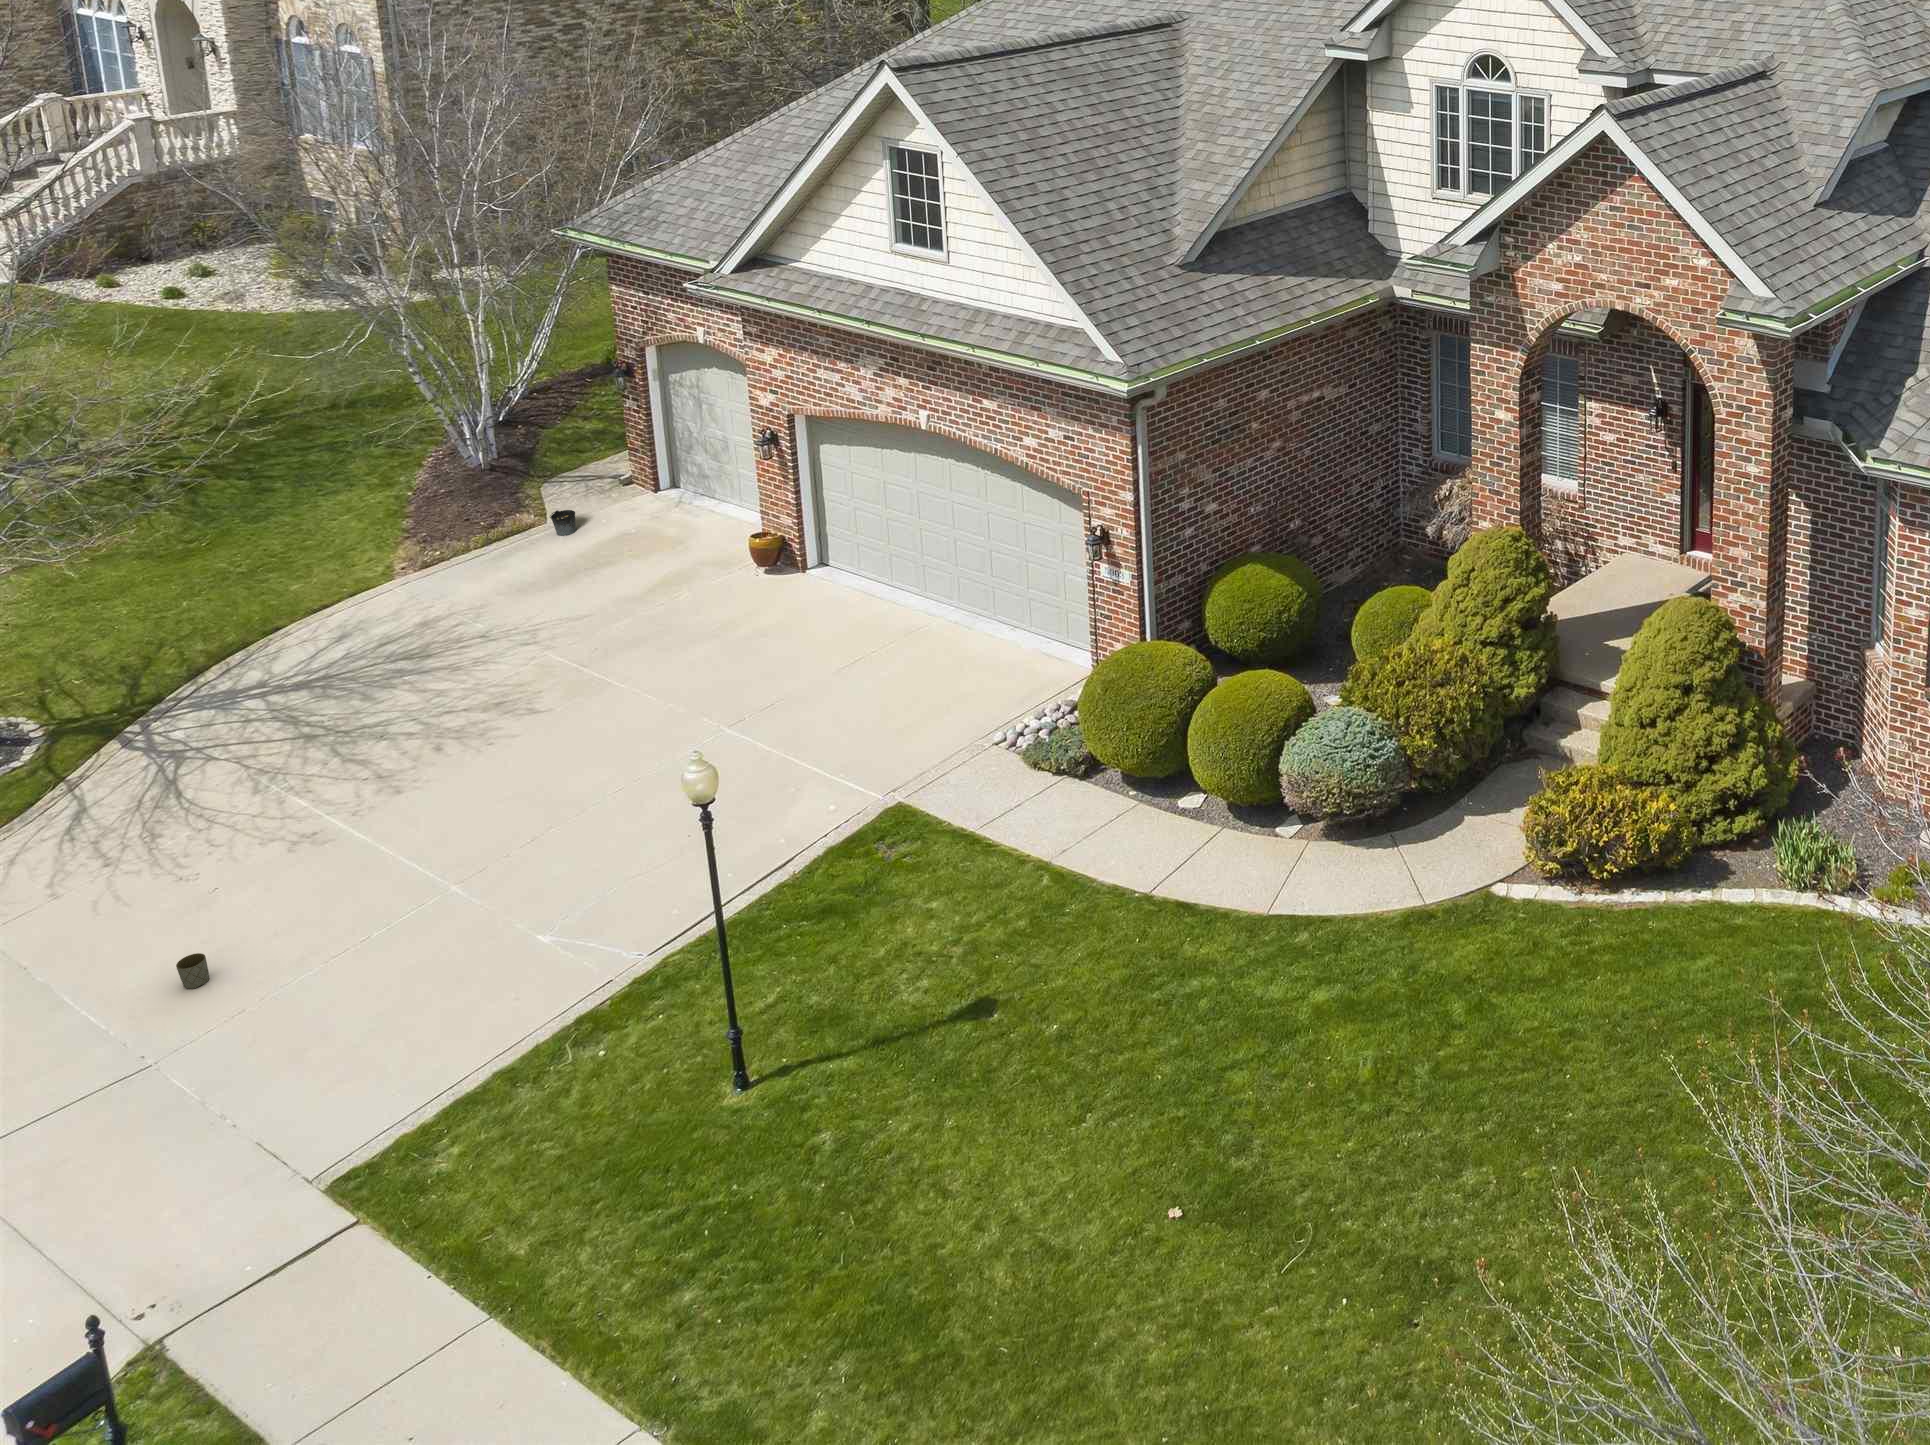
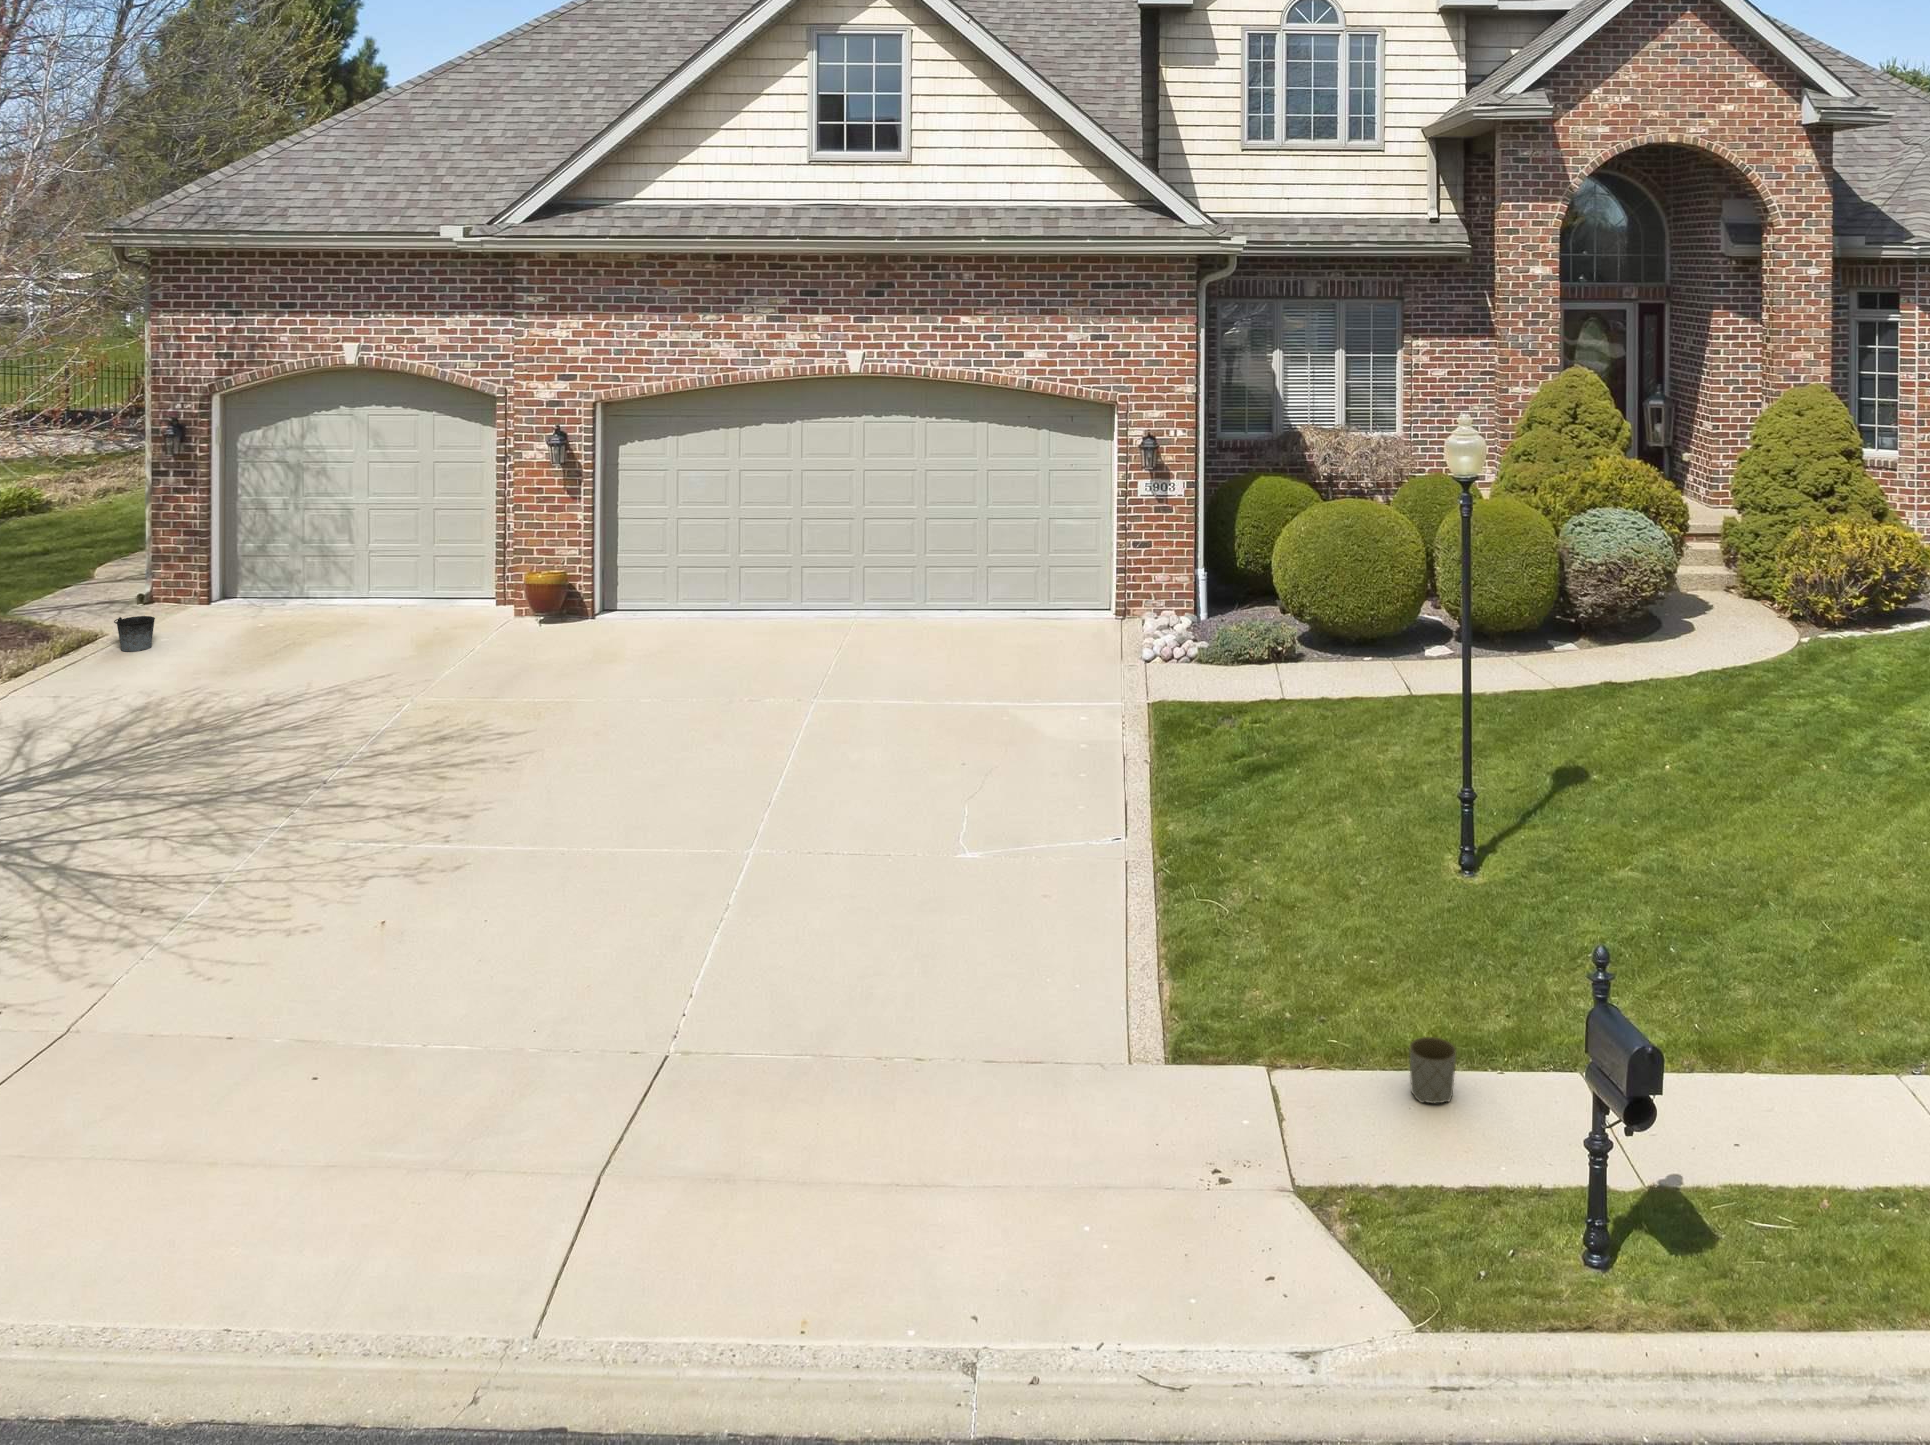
planter: present [176,953,209,989] -> present [1410,1037,1456,1103]

